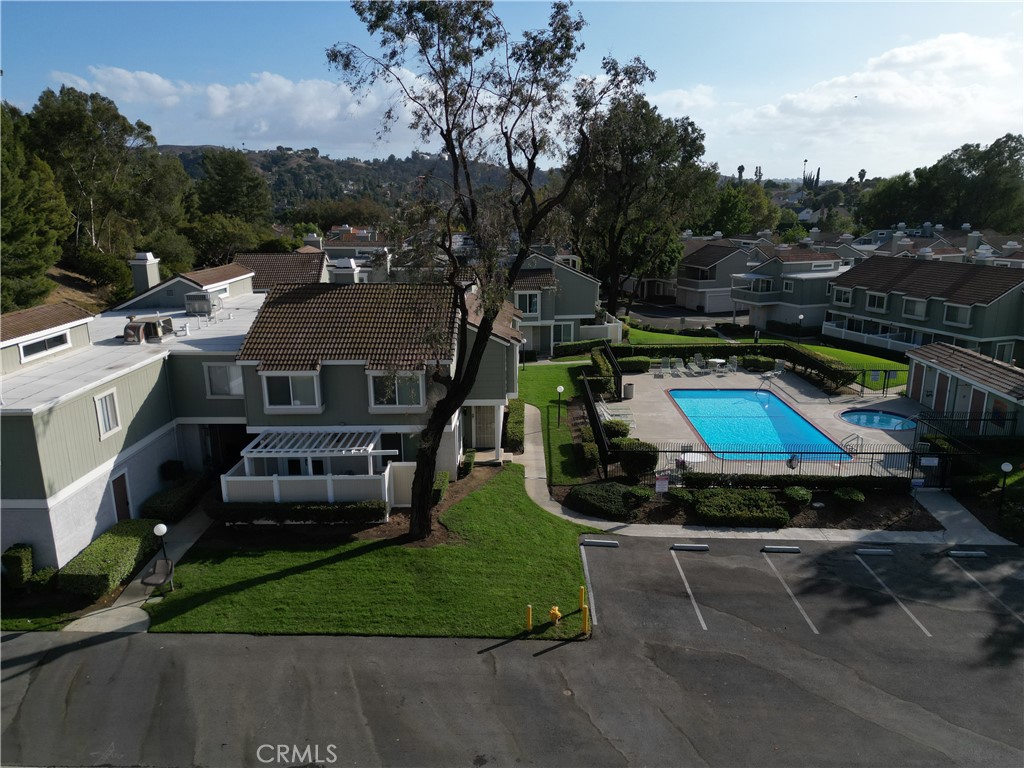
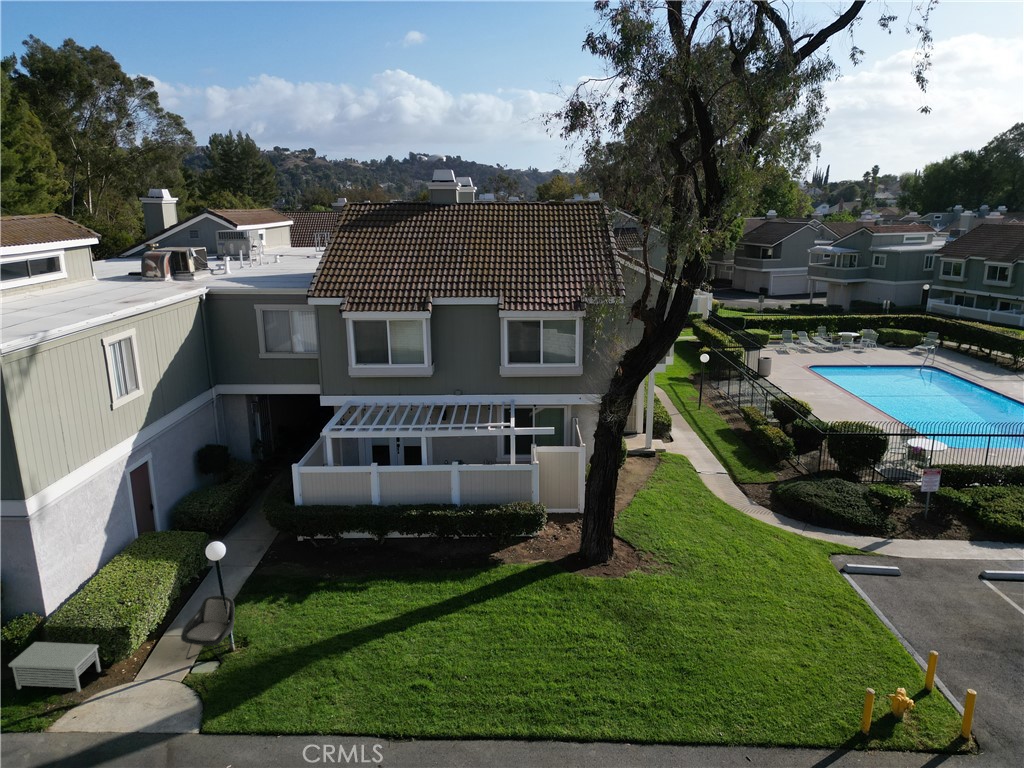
storage bench: none [37,585,92,613] -> present [9,642,101,692]

